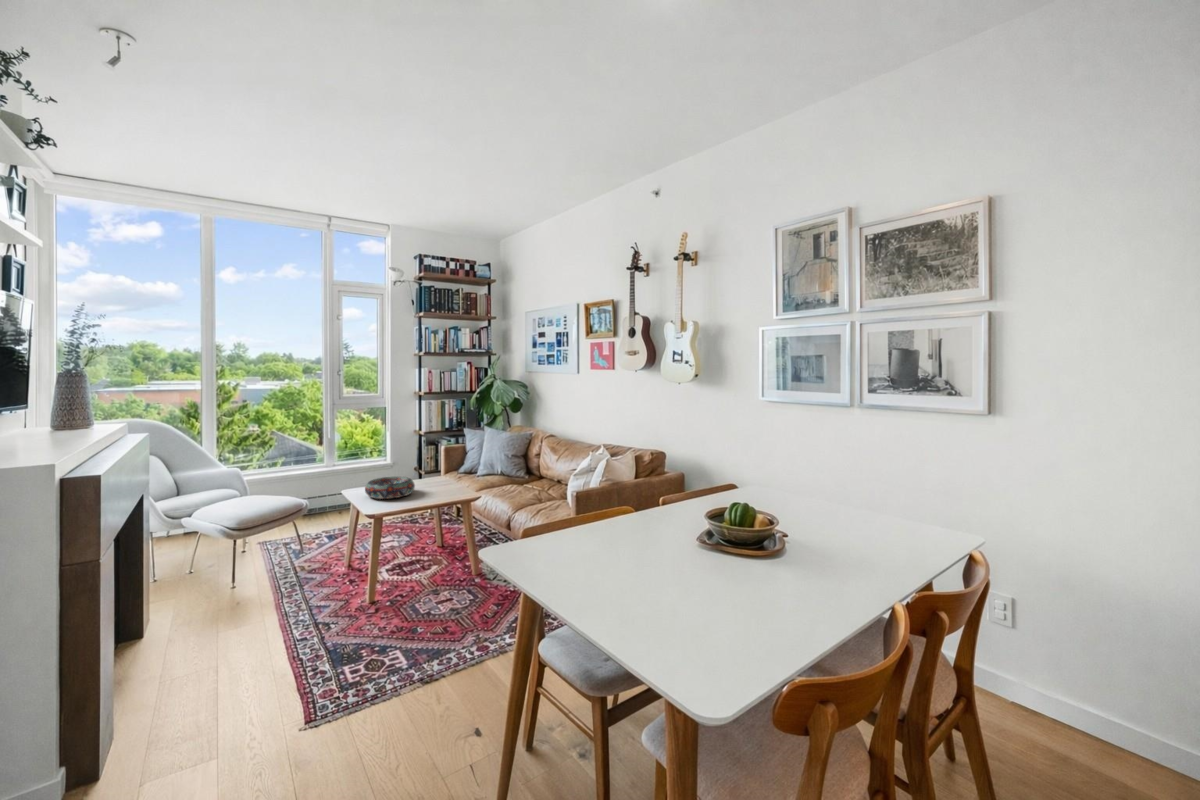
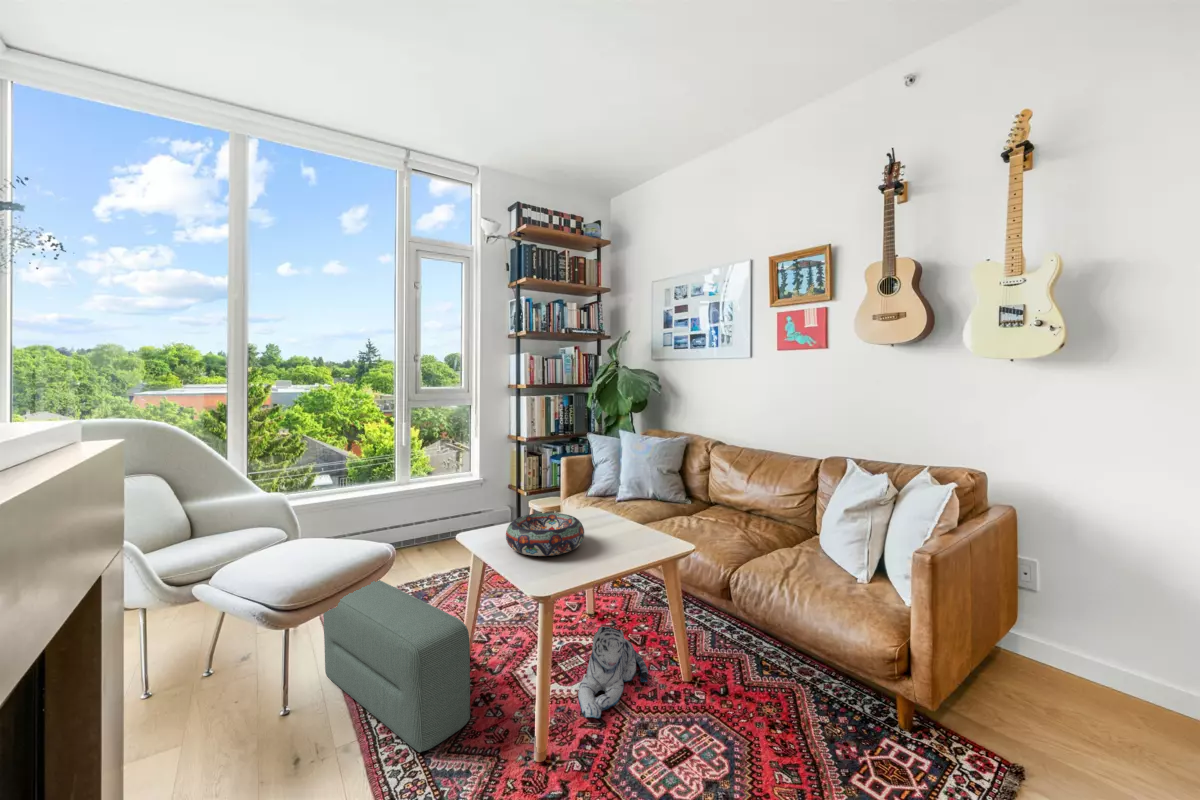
pouf: none [258,517,338,598] -> present [323,580,470,752]
plush toy: none [402,541,455,588] -> present [578,626,648,718]

